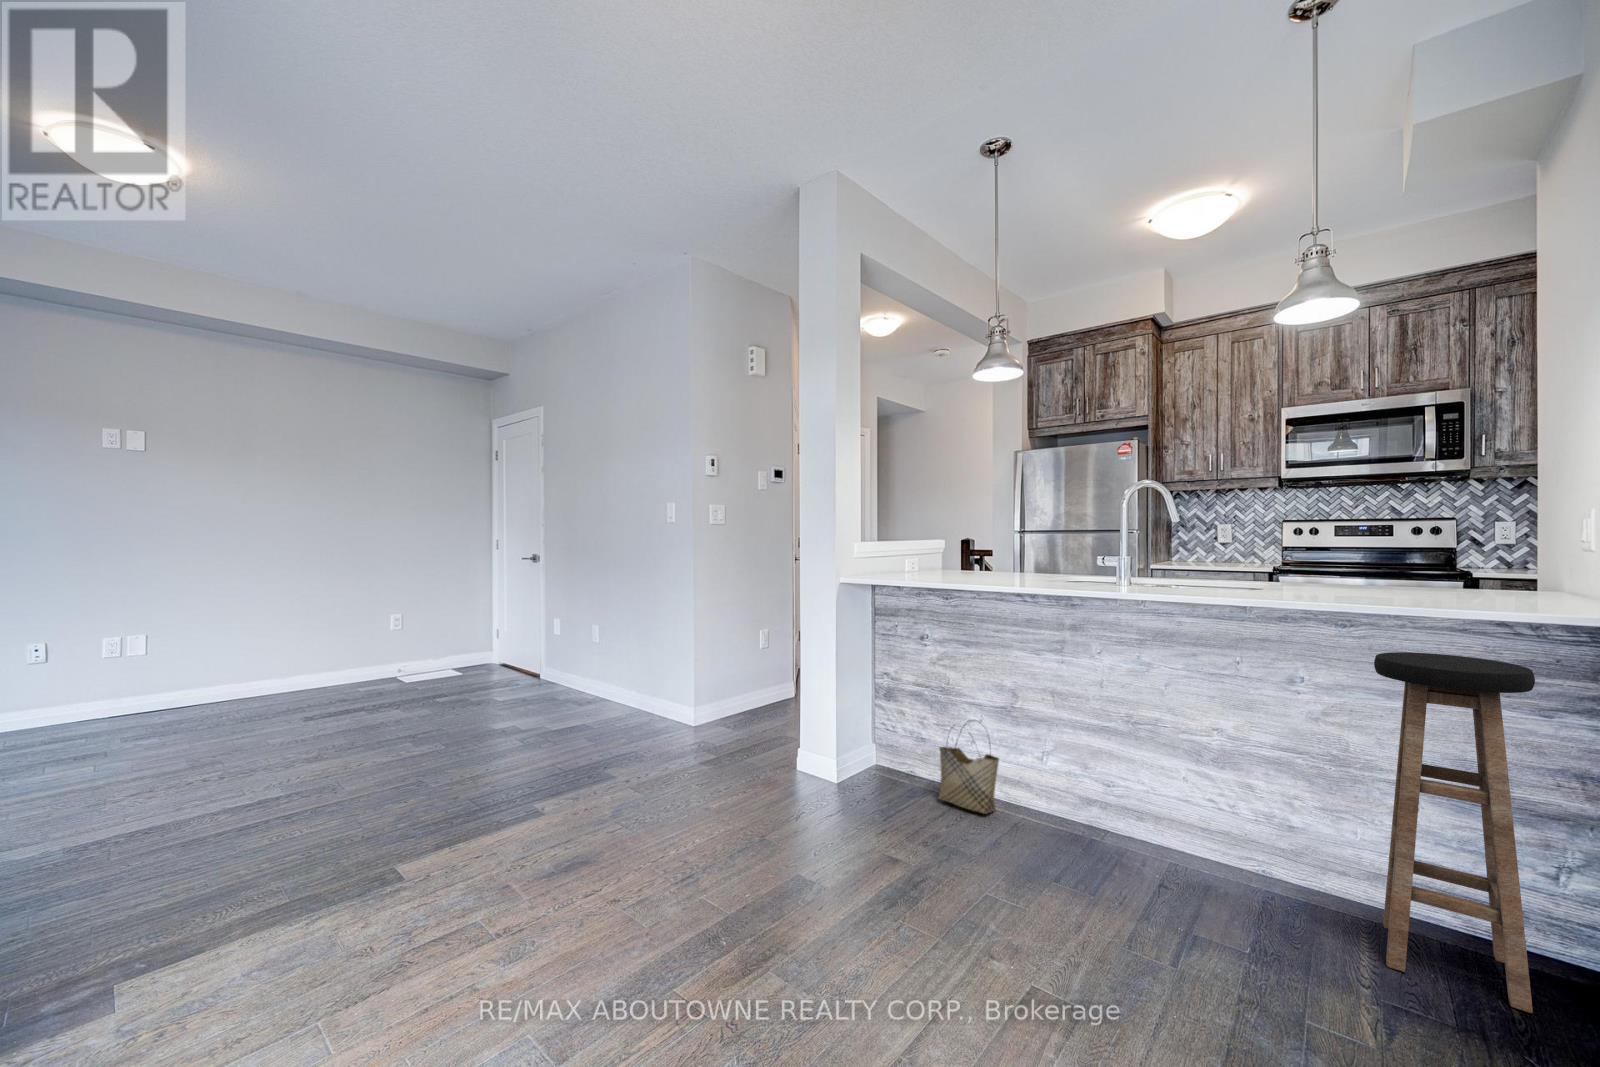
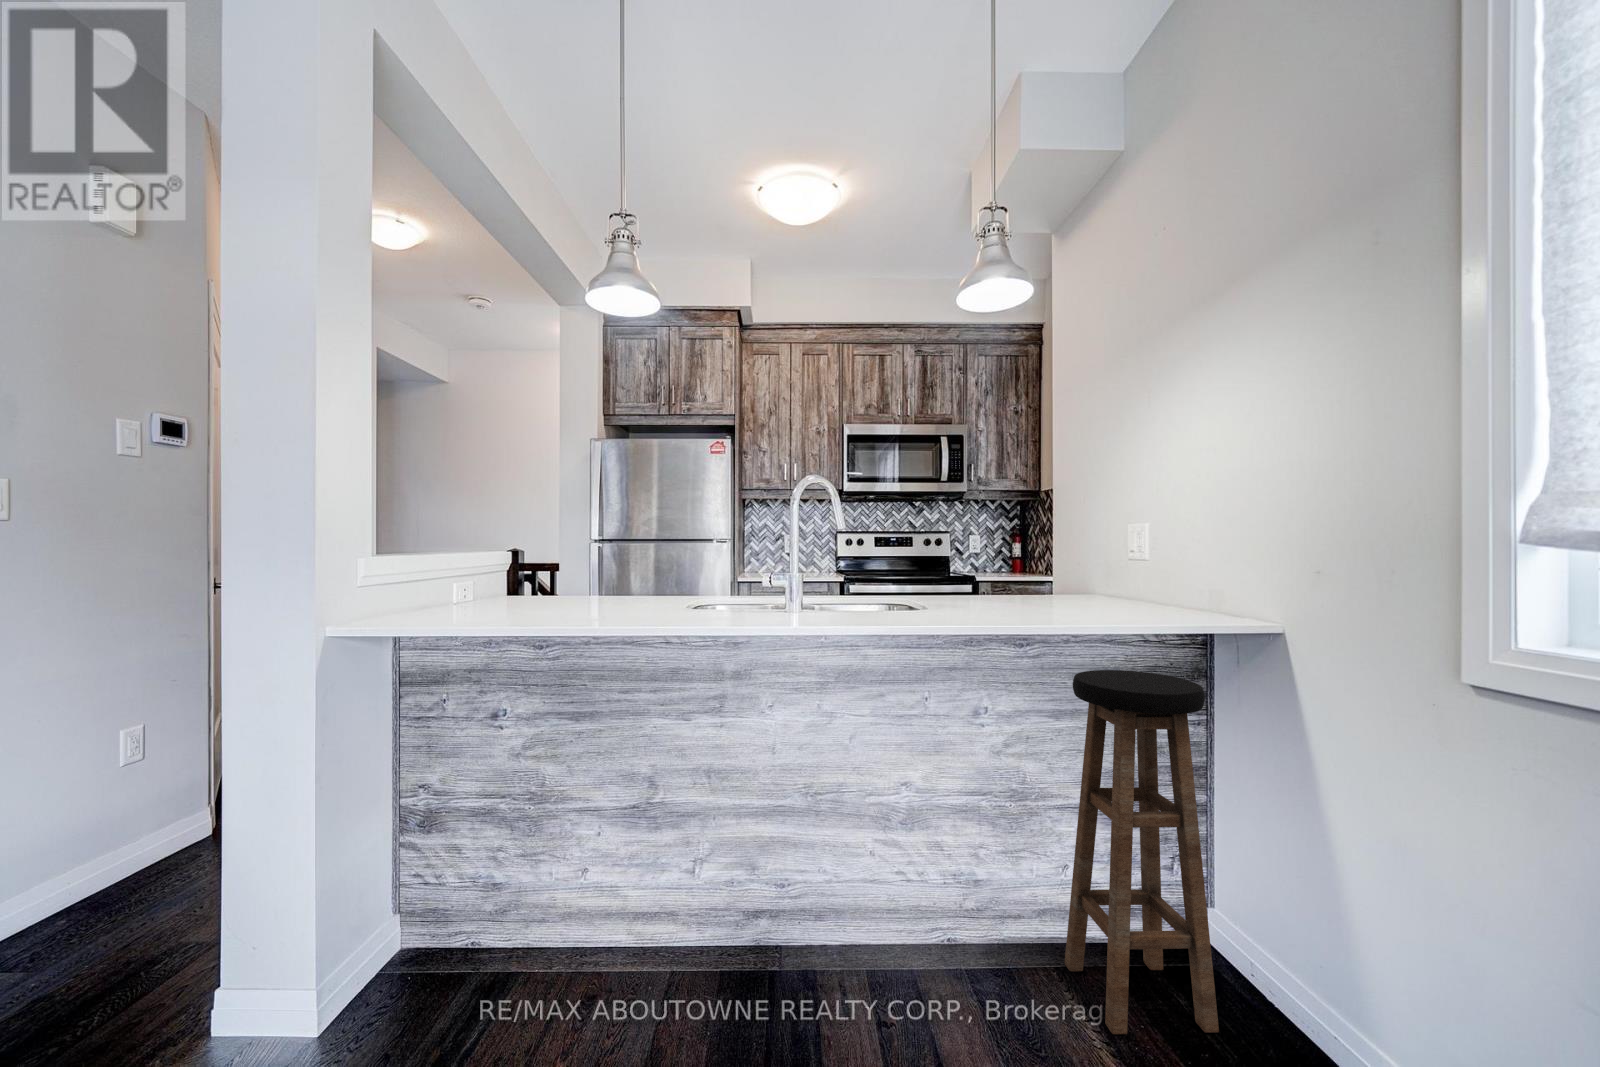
woven basket: present [939,720,999,814] -> none [534,836,637,992]

